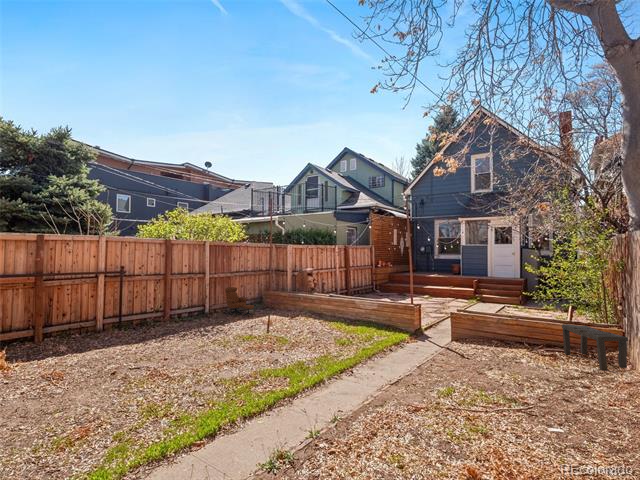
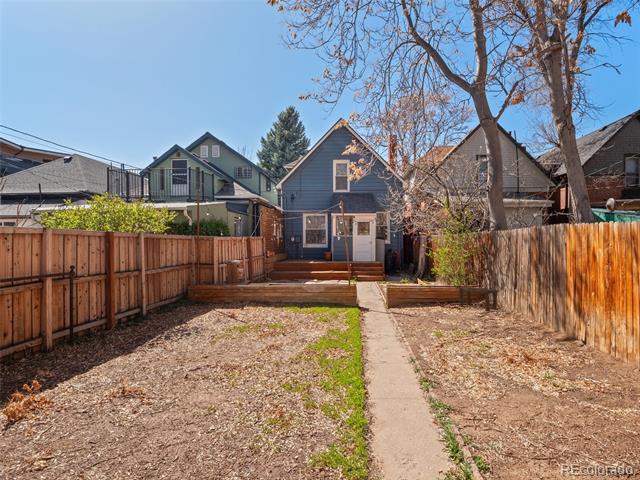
lounge chair: present [225,287,254,316] -> none [160,284,200,314]

